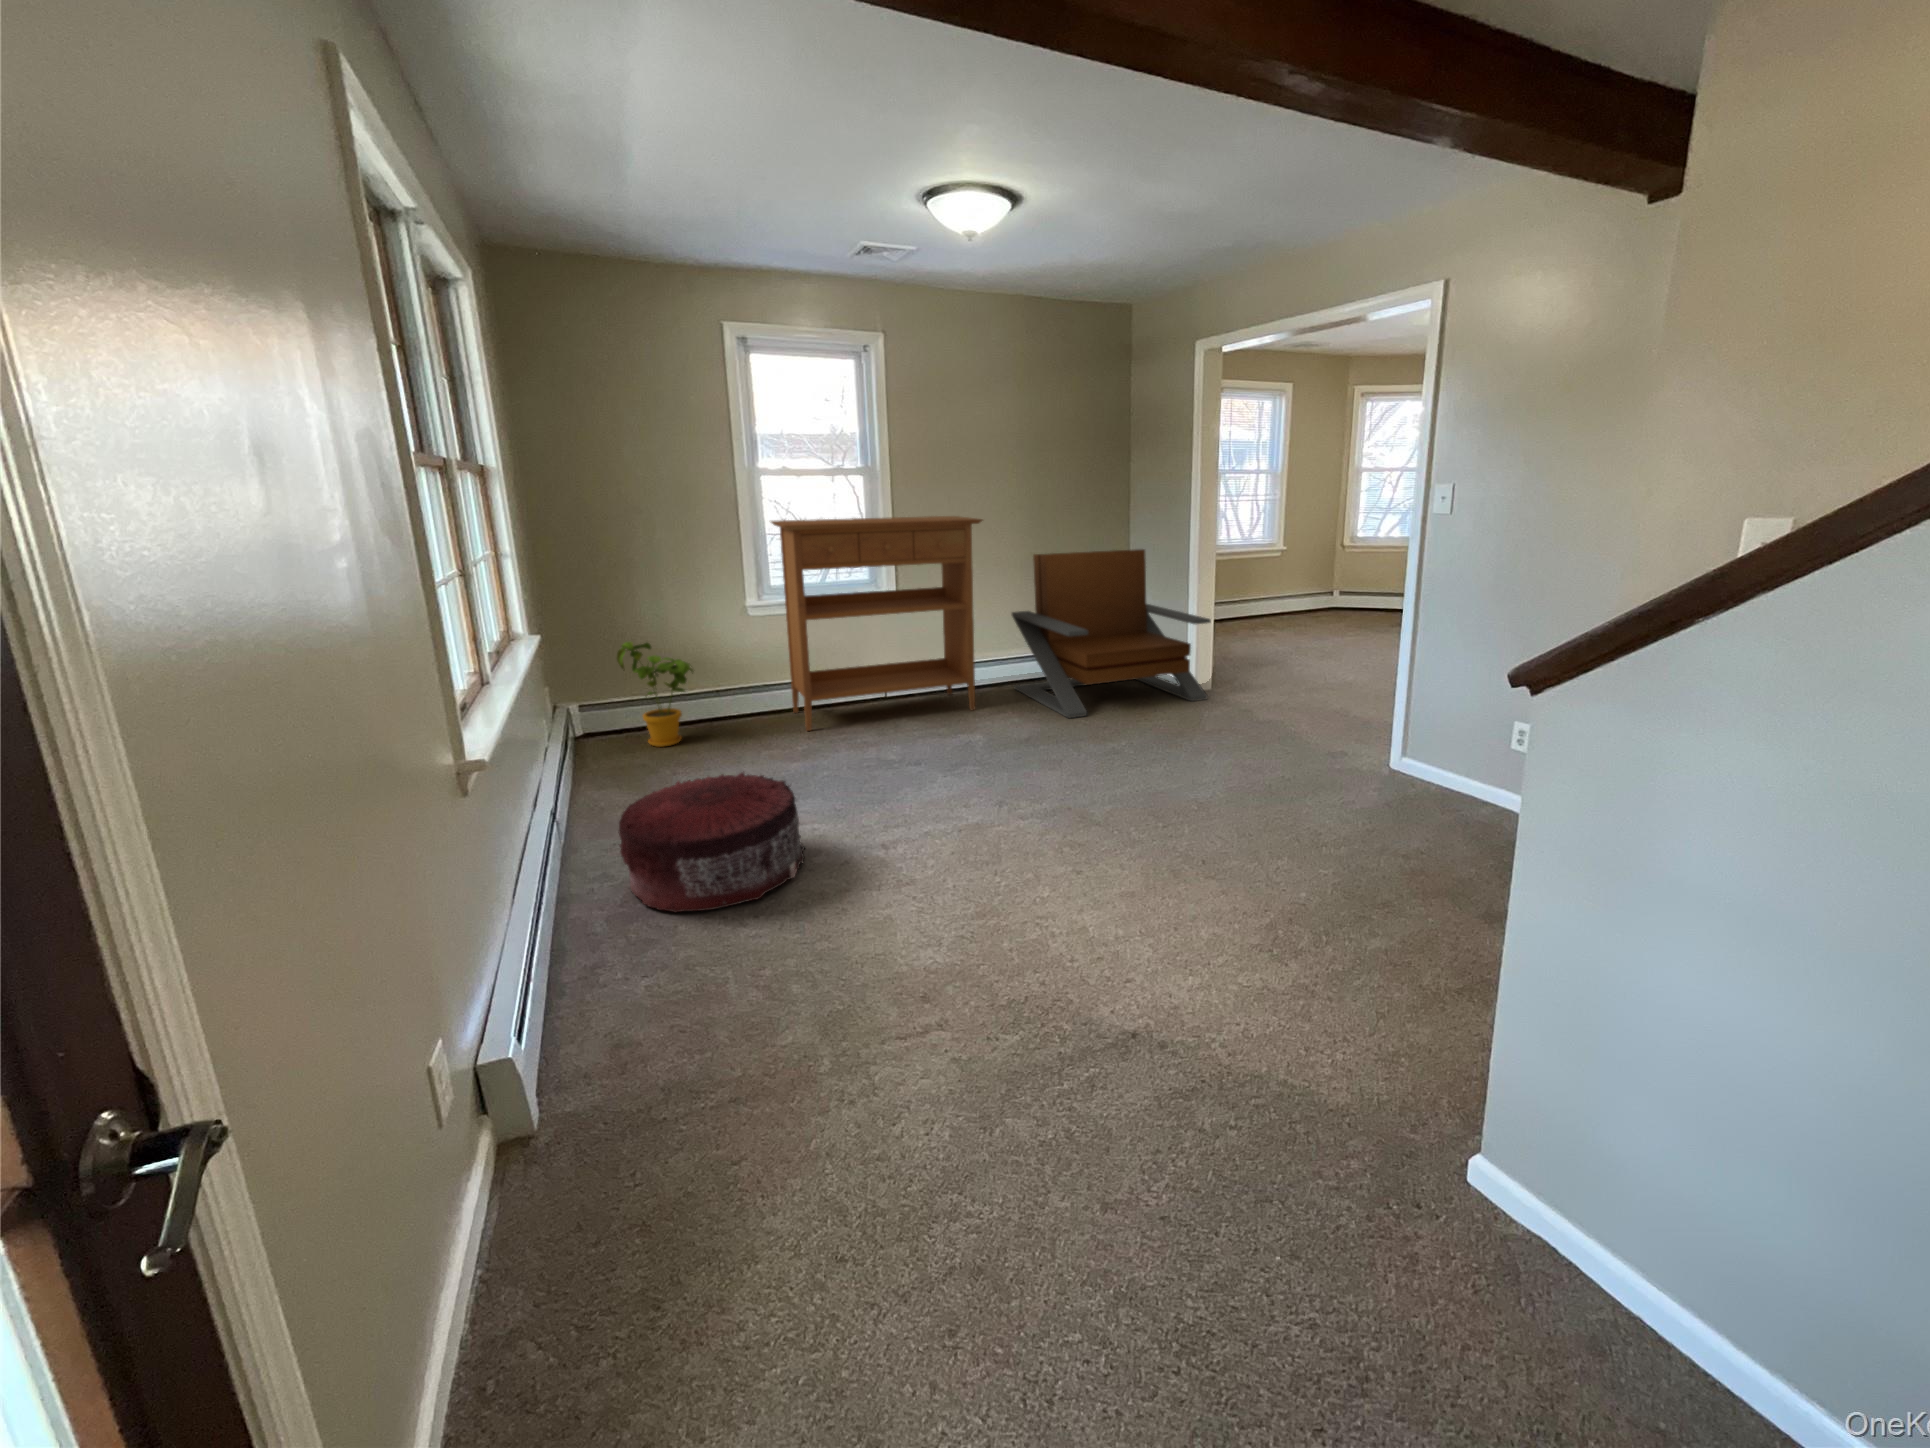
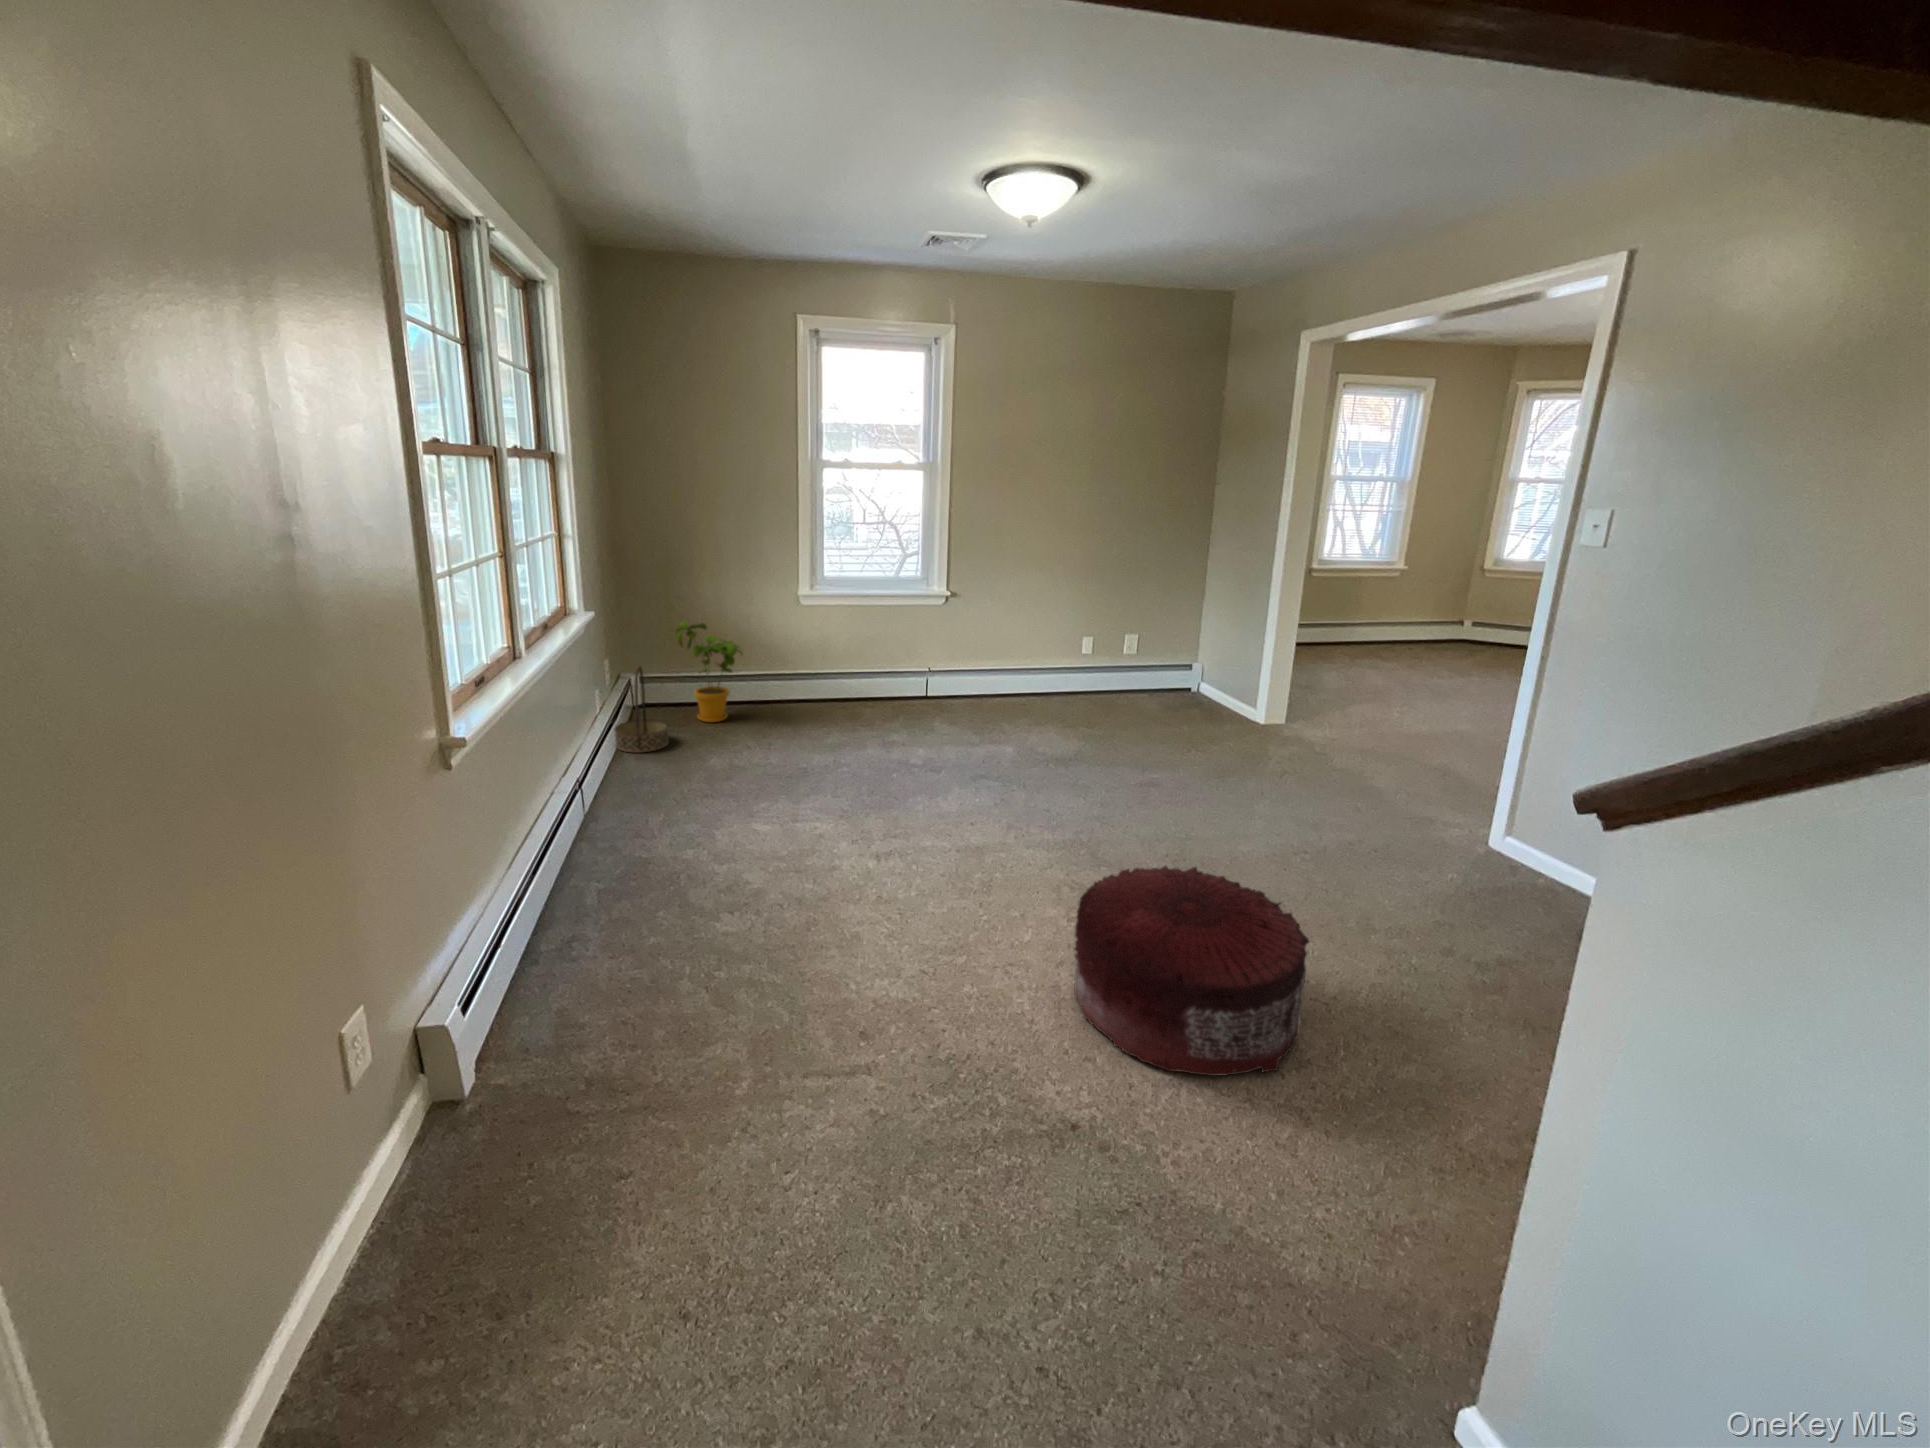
console table: present [771,516,982,731] -> none [828,512,1040,722]
lounge chair: present [1012,549,1211,718] -> none [1062,560,1289,738]
basket: none [561,691,625,785] -> present [615,666,669,753]
pouf: present [619,772,805,912] -> present [1074,866,1309,1076]

